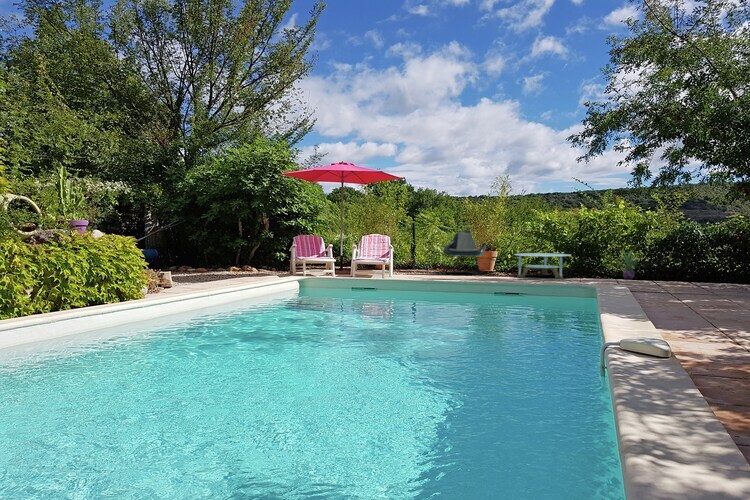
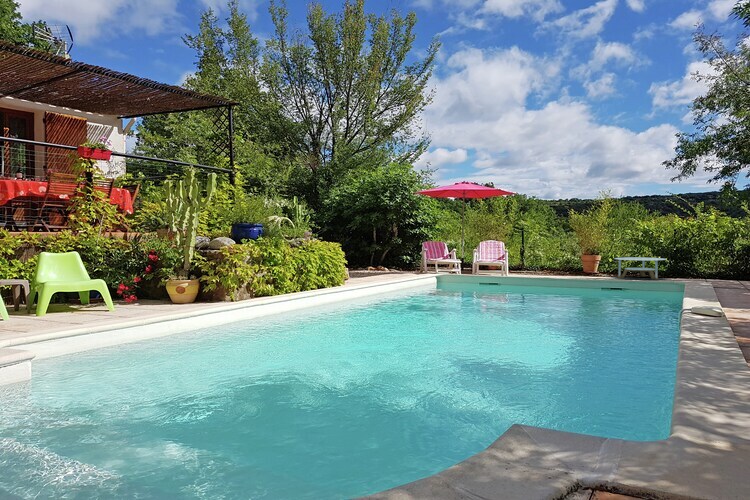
lounge chair: present [444,231,486,275] -> none [551,237,589,277]
decorative plant: present [622,250,635,279] -> none [702,255,735,280]

